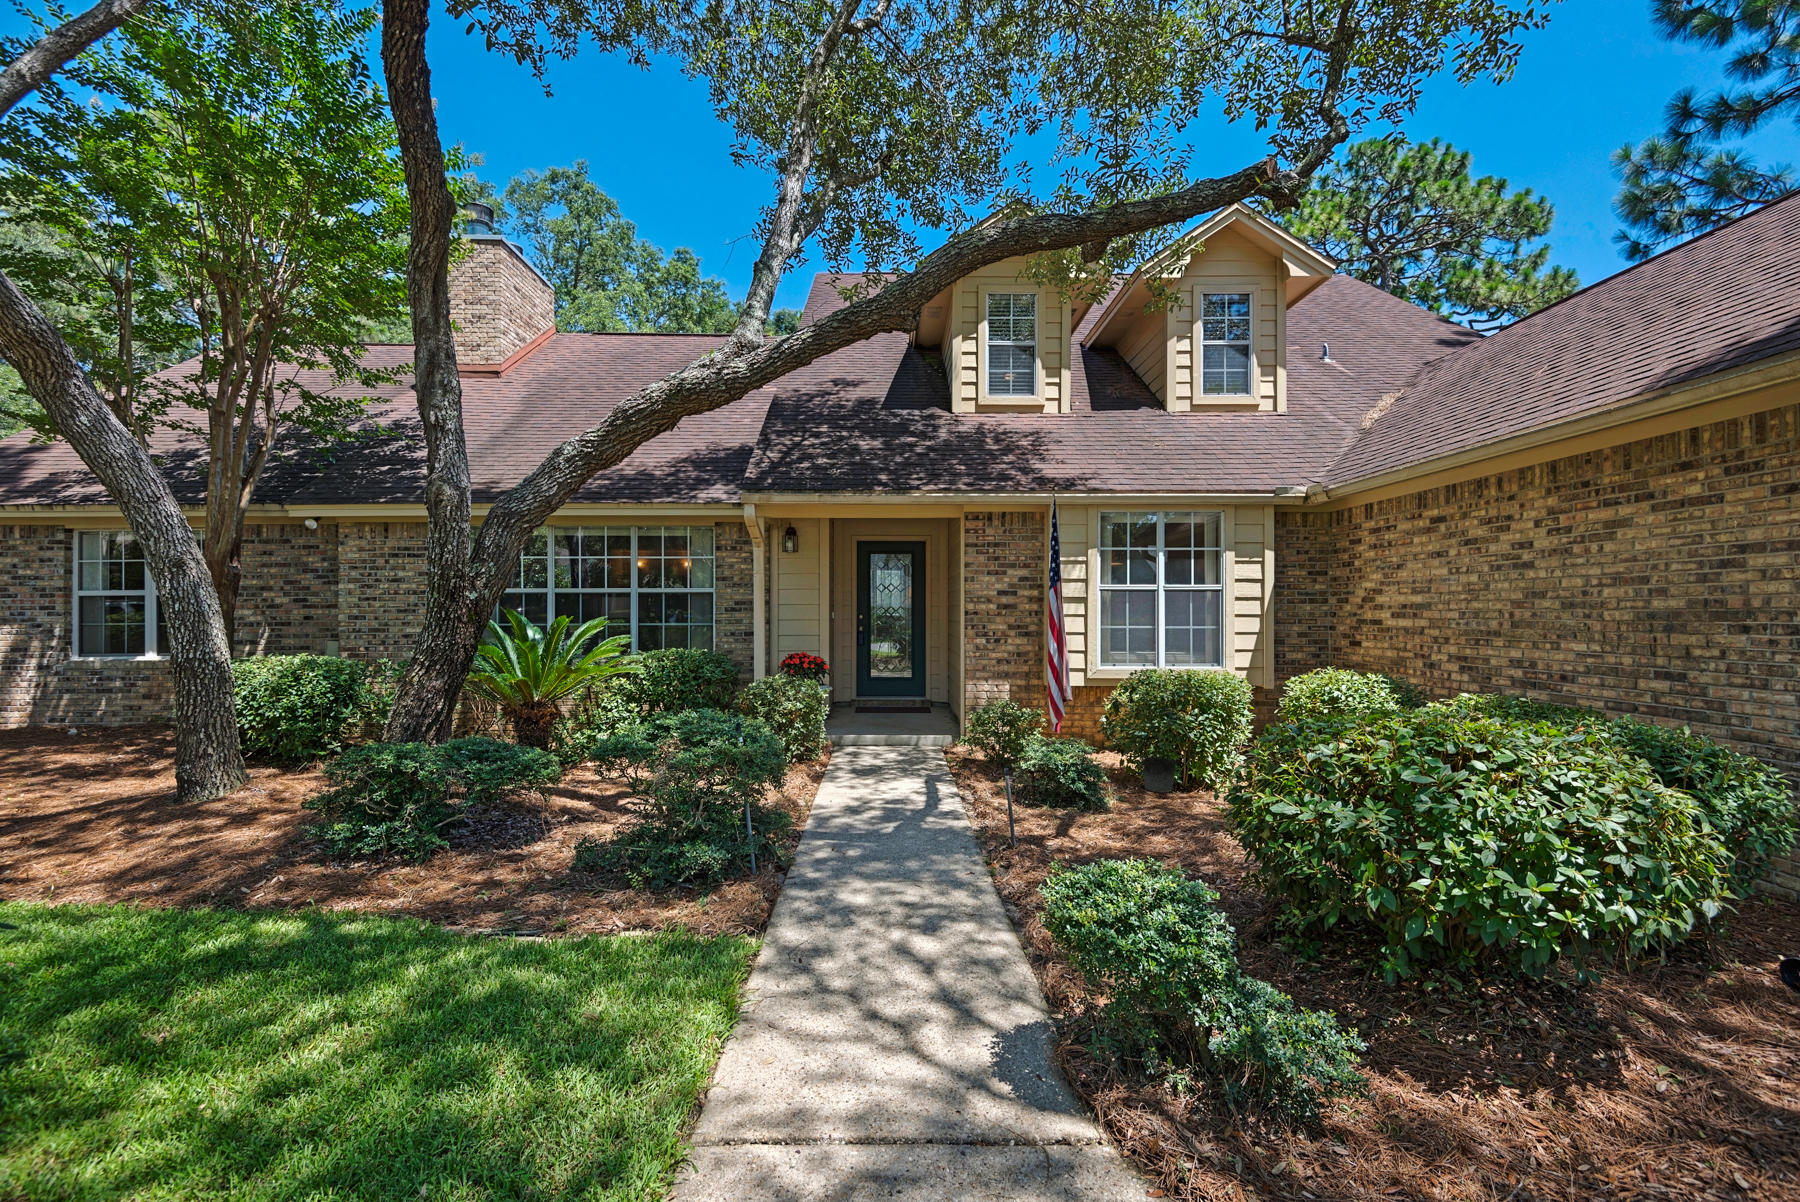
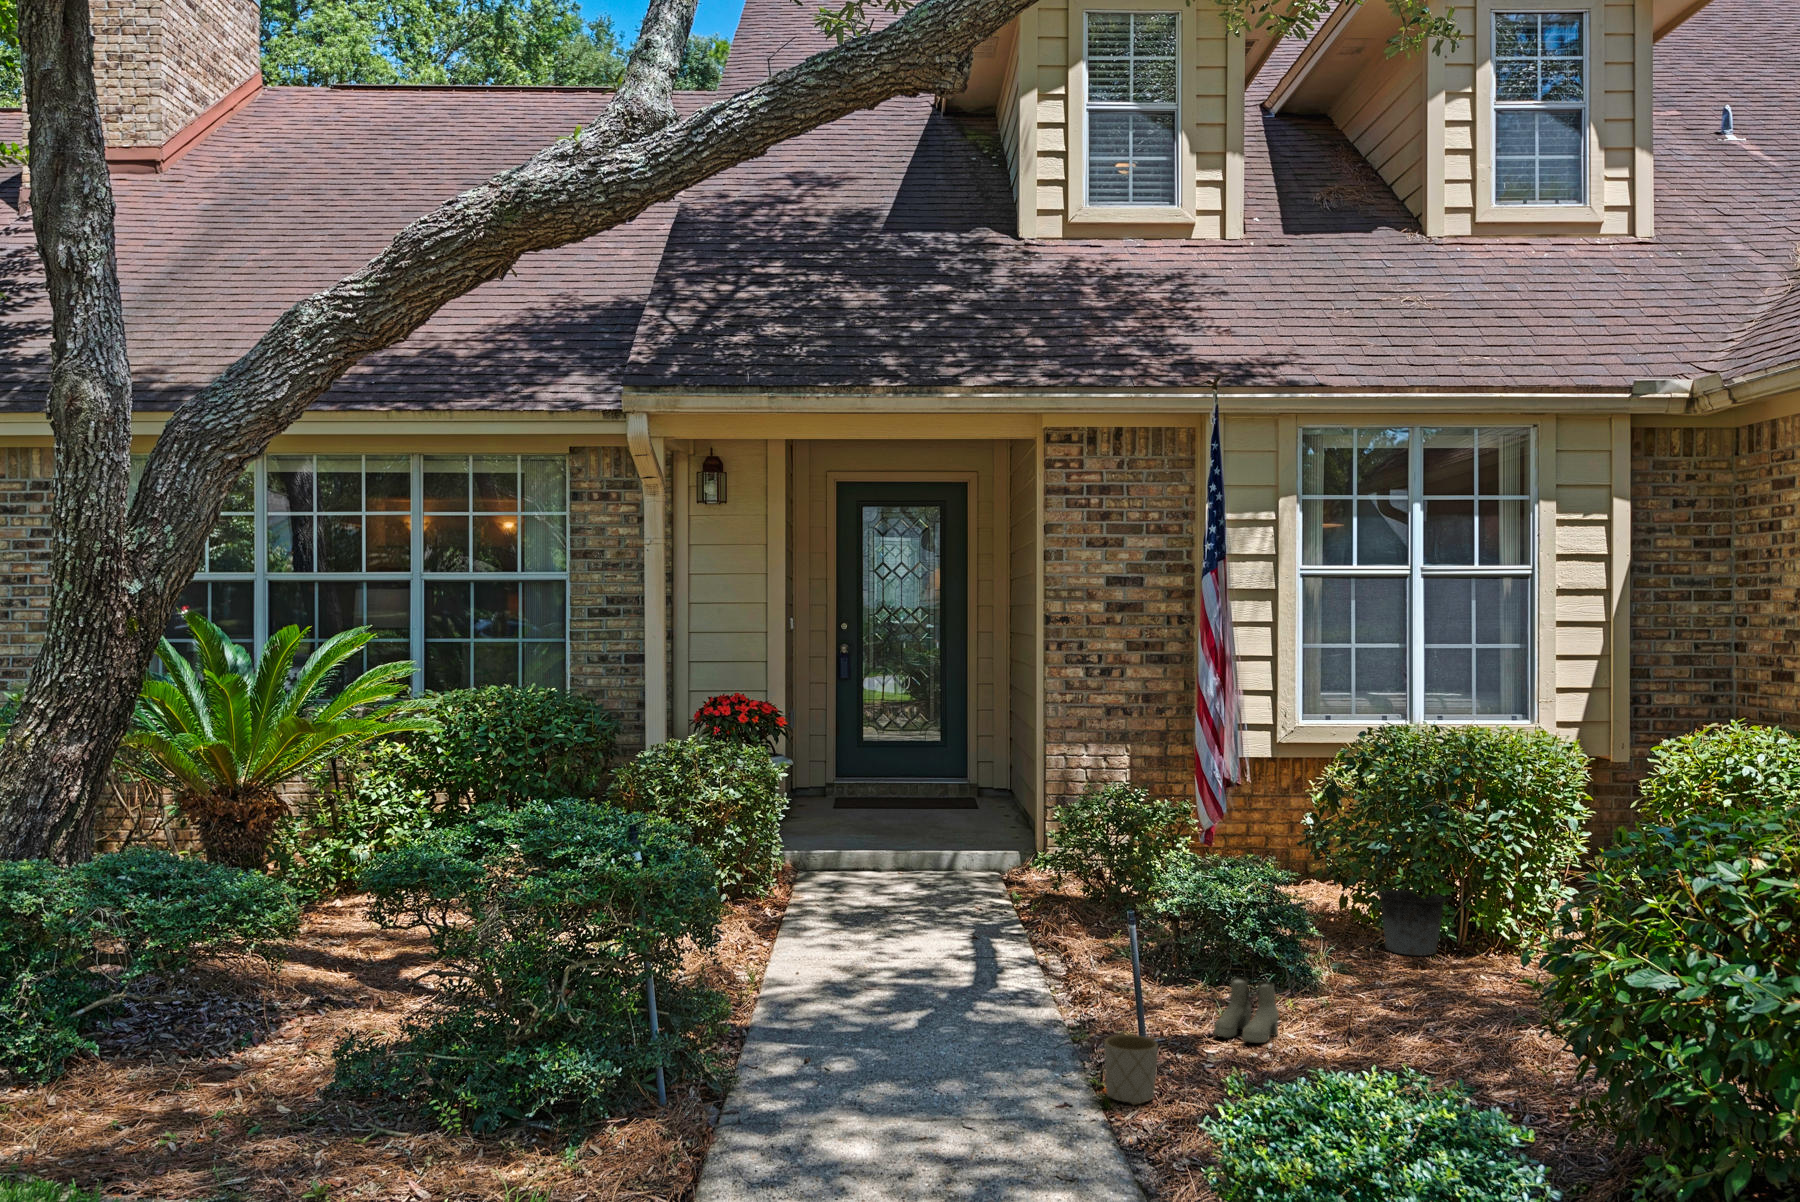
boots: none [1051,807,1087,844] -> present [1214,977,1279,1043]
planter: none [991,841,1020,881] -> present [1104,1035,1158,1105]

